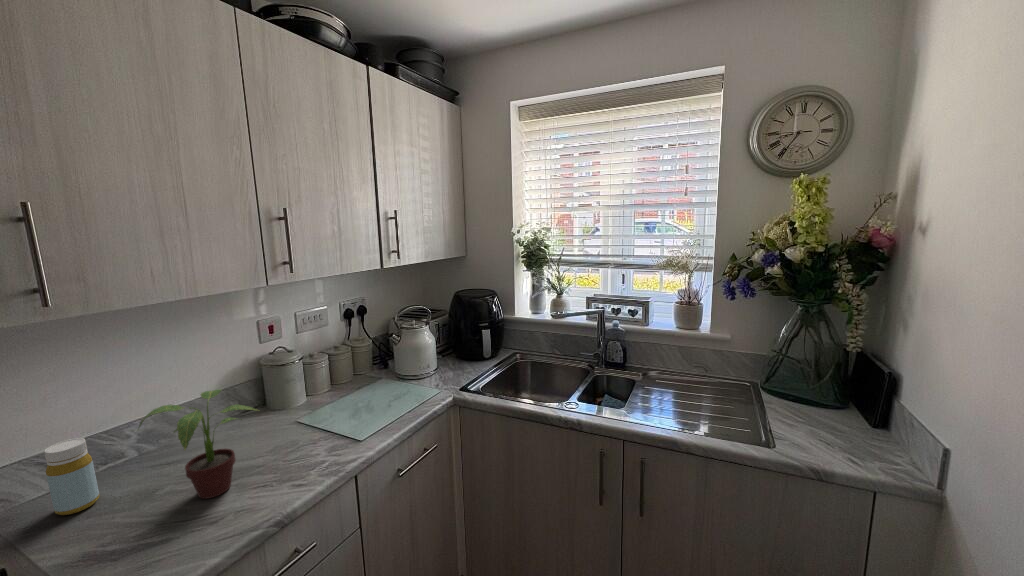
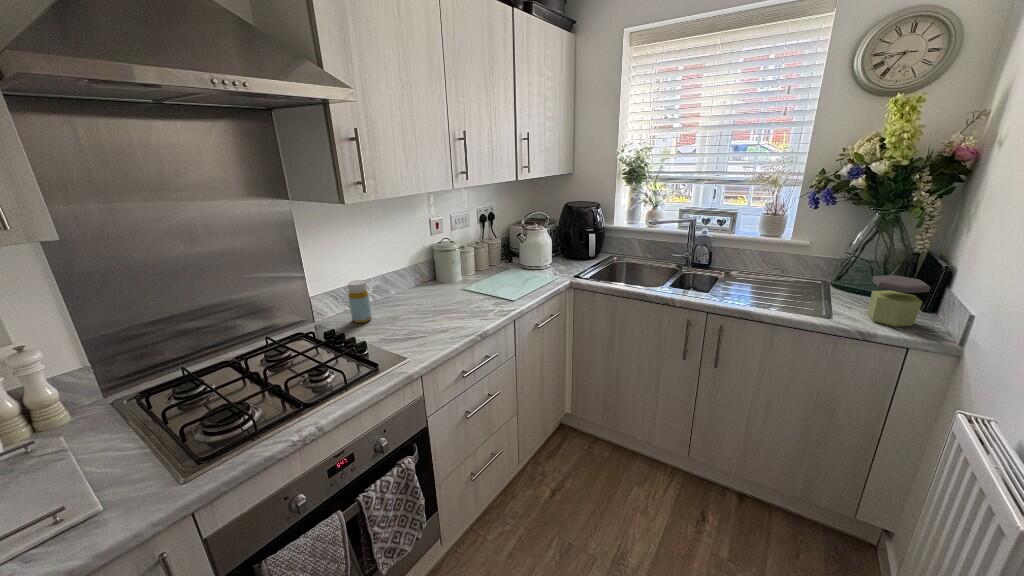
jar: none [811,386,884,458] -> present [868,275,931,327]
potted plant: present [139,389,257,499] -> none [398,256,461,321]

